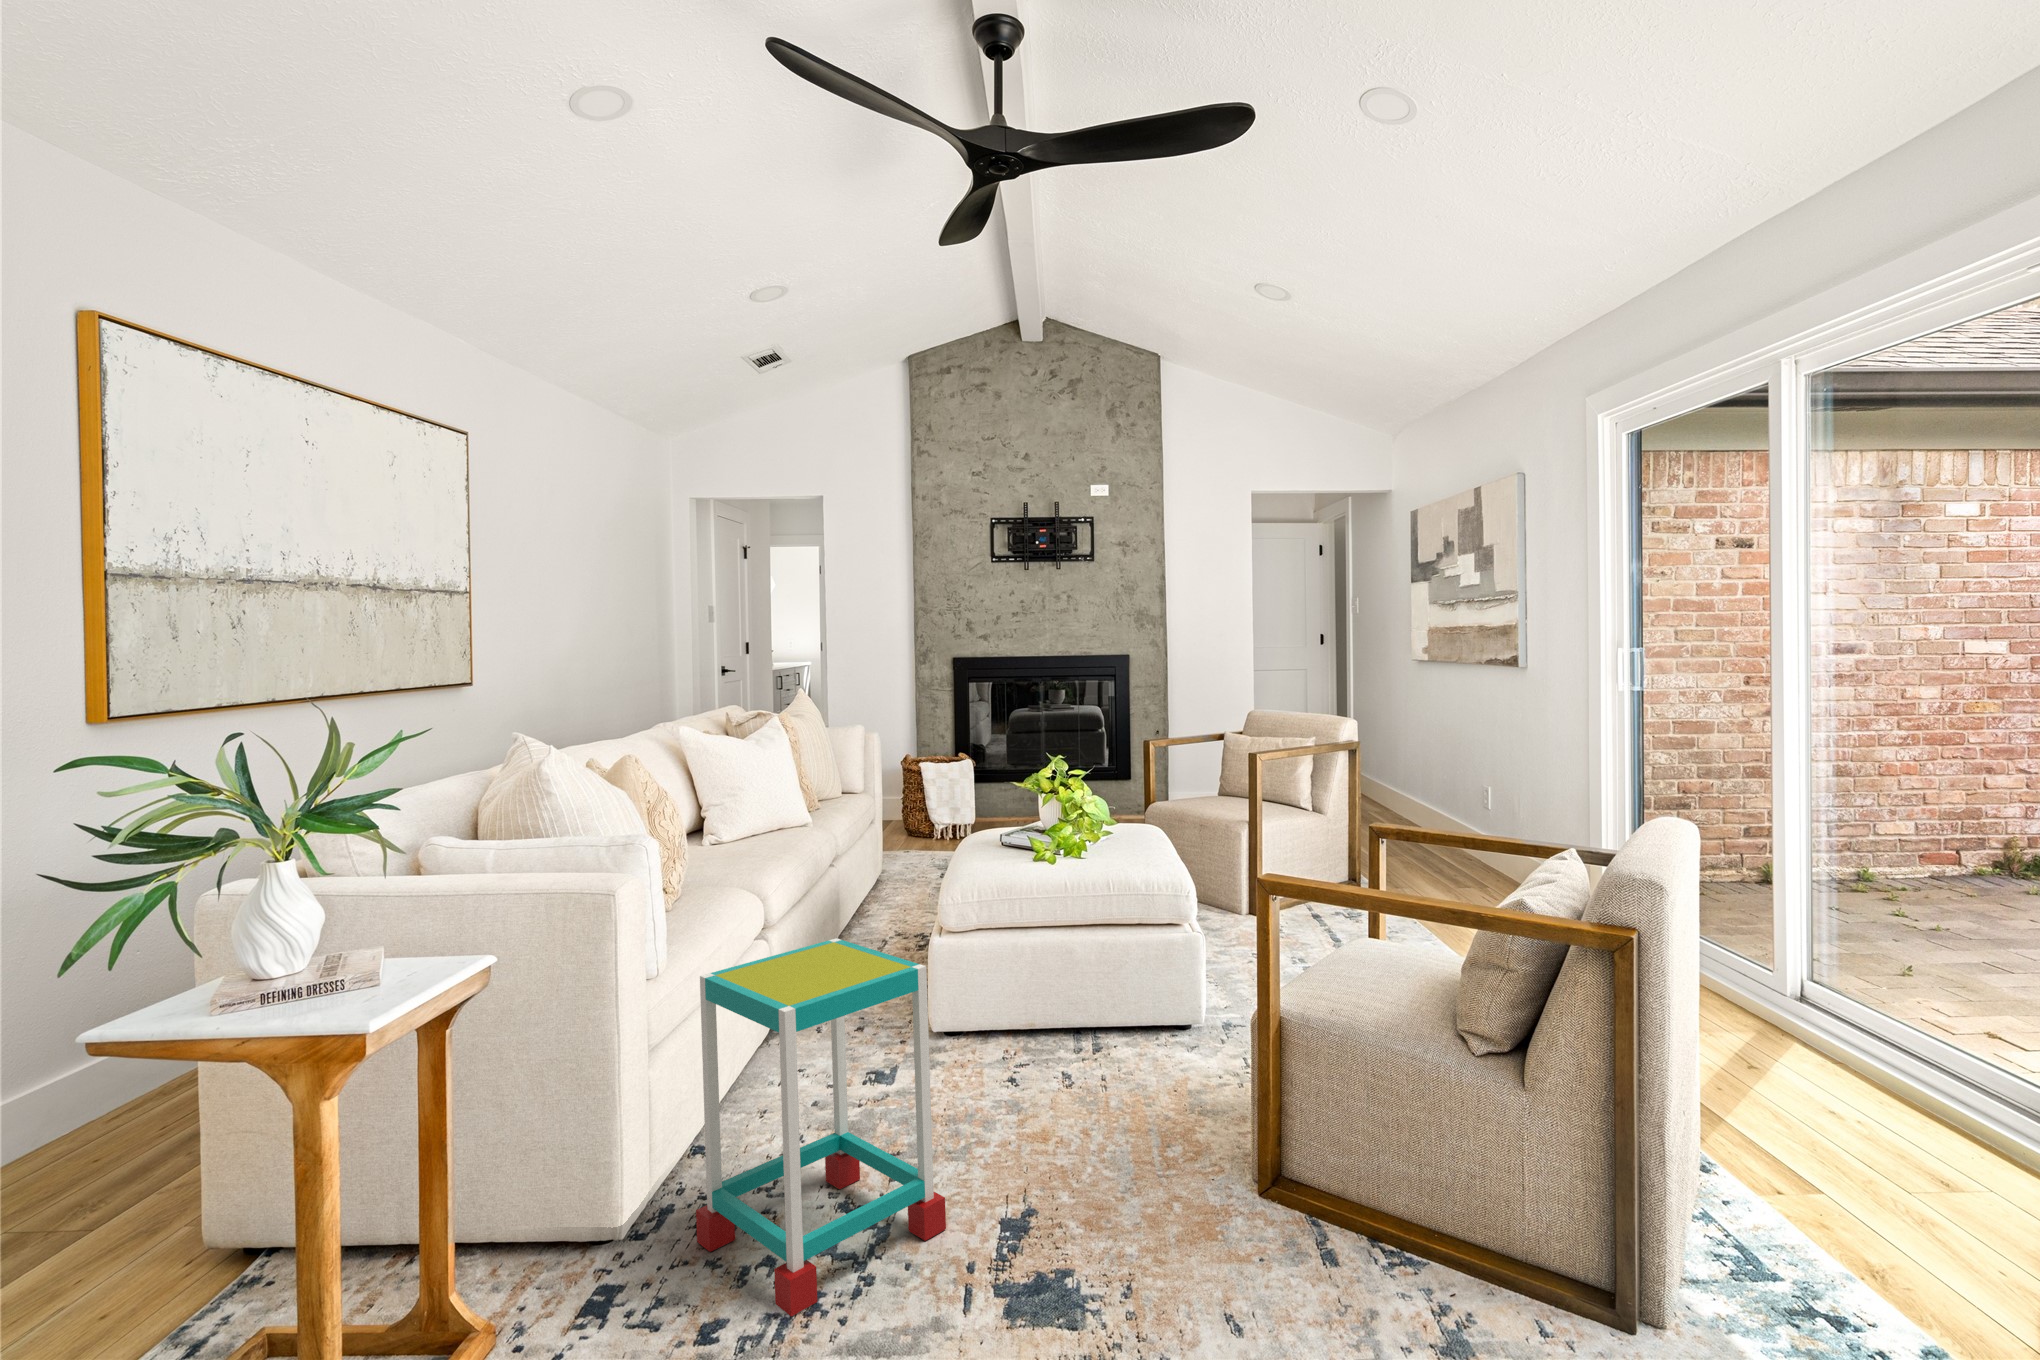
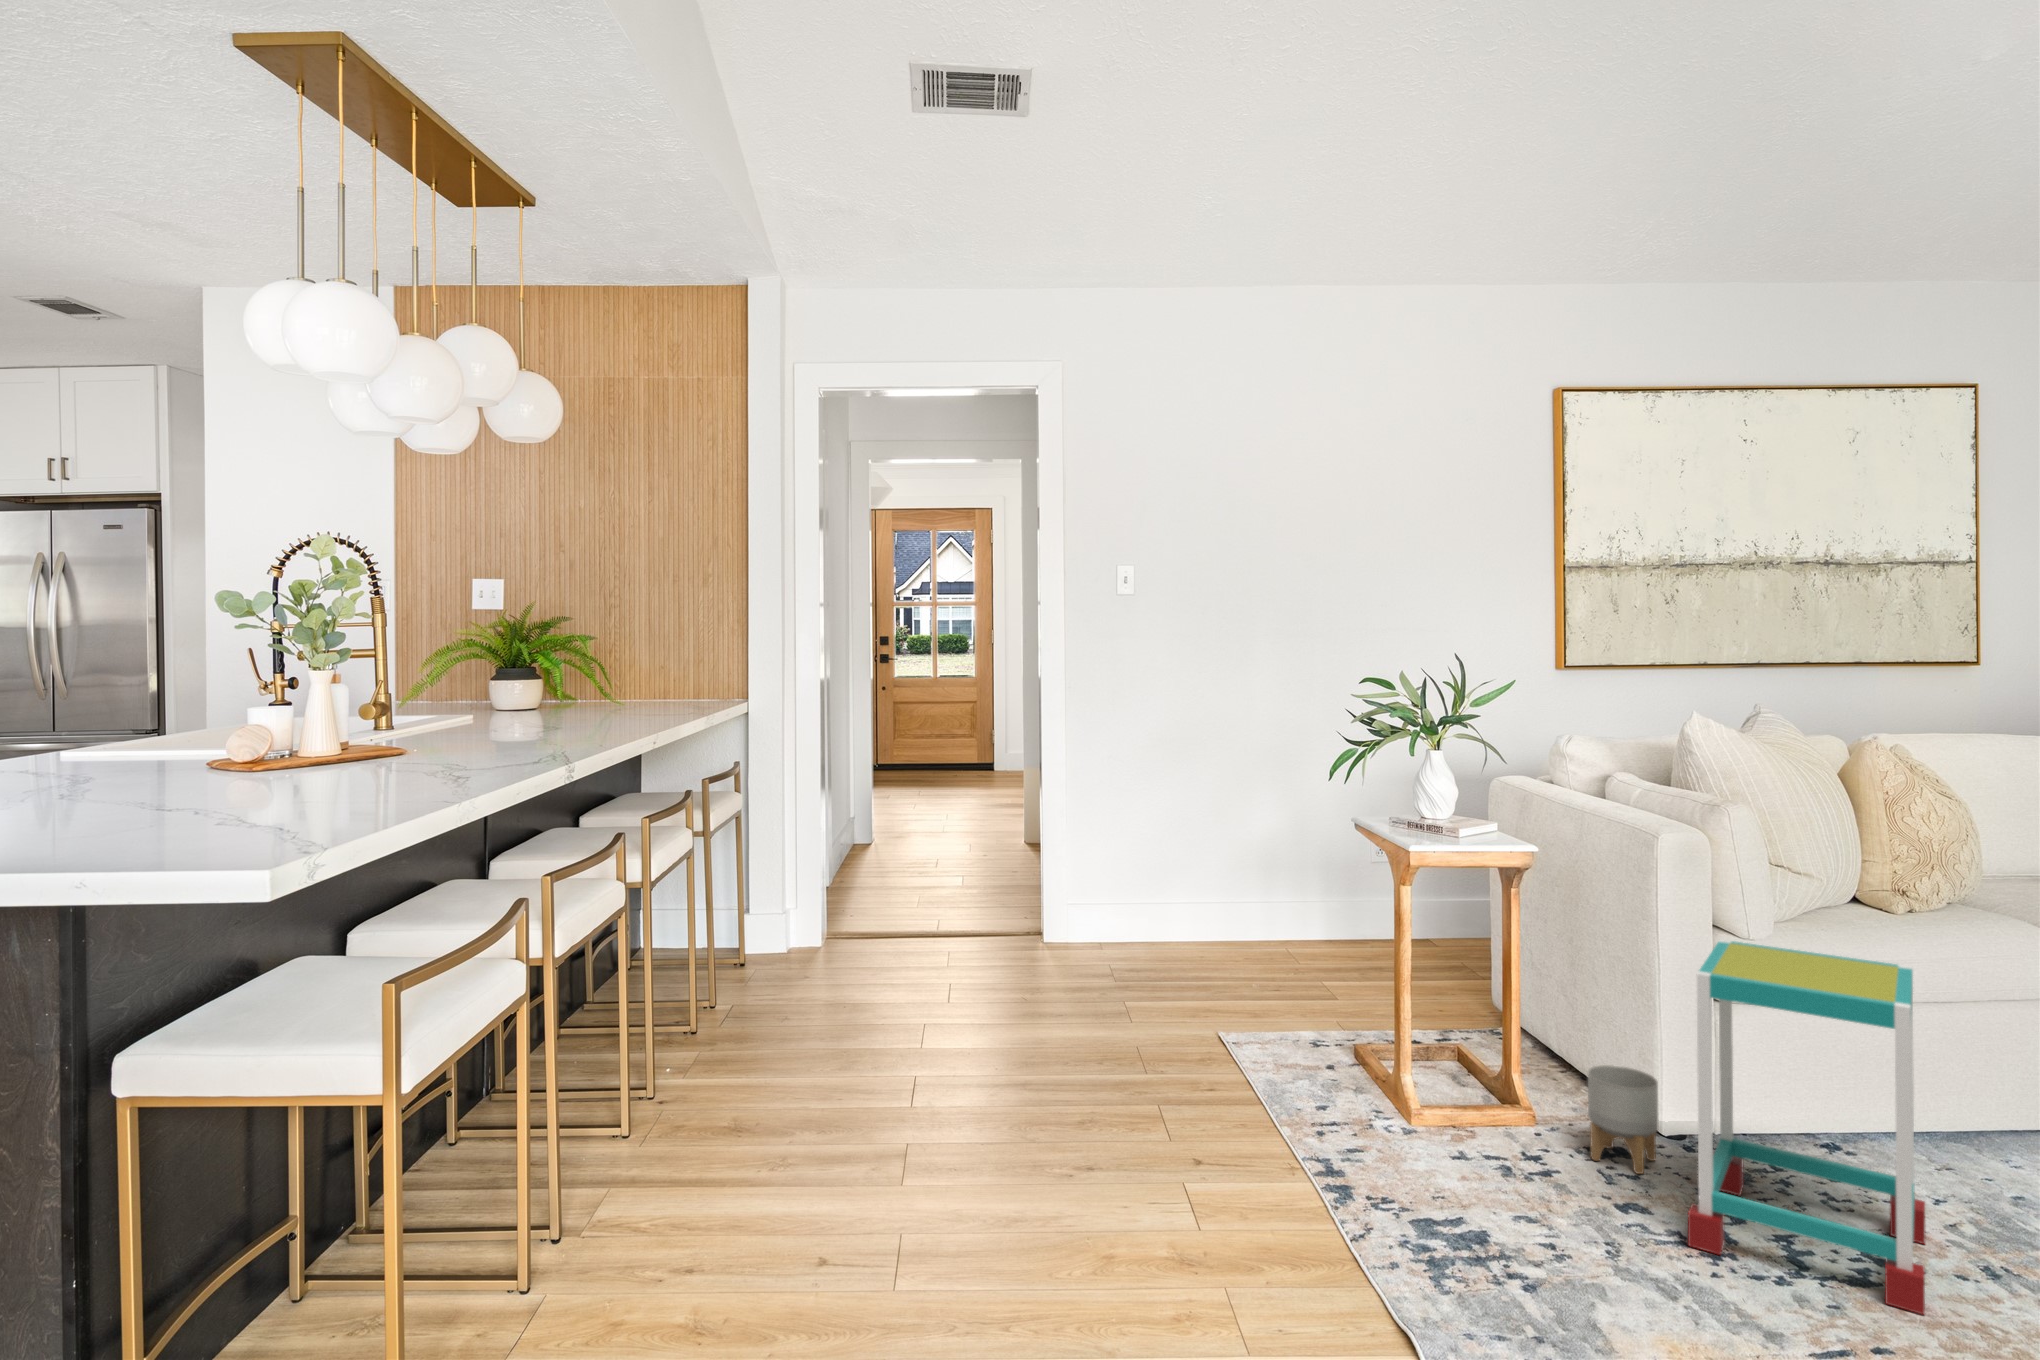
planter: none [571,1167,653,1311] -> present [1588,1065,1658,1174]

